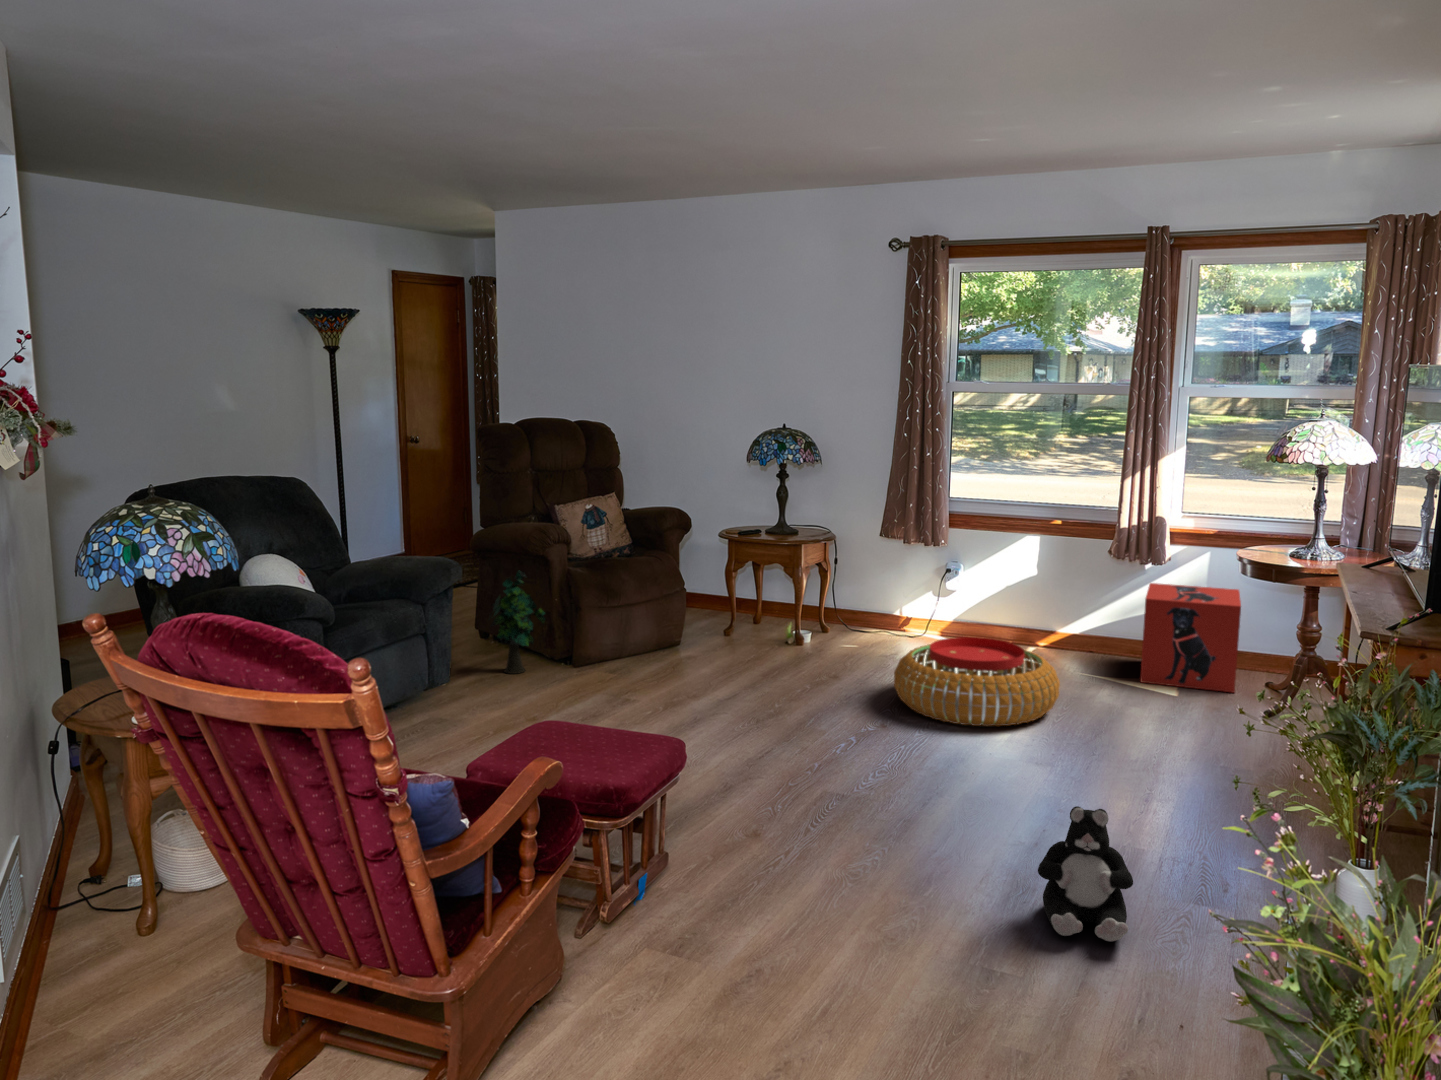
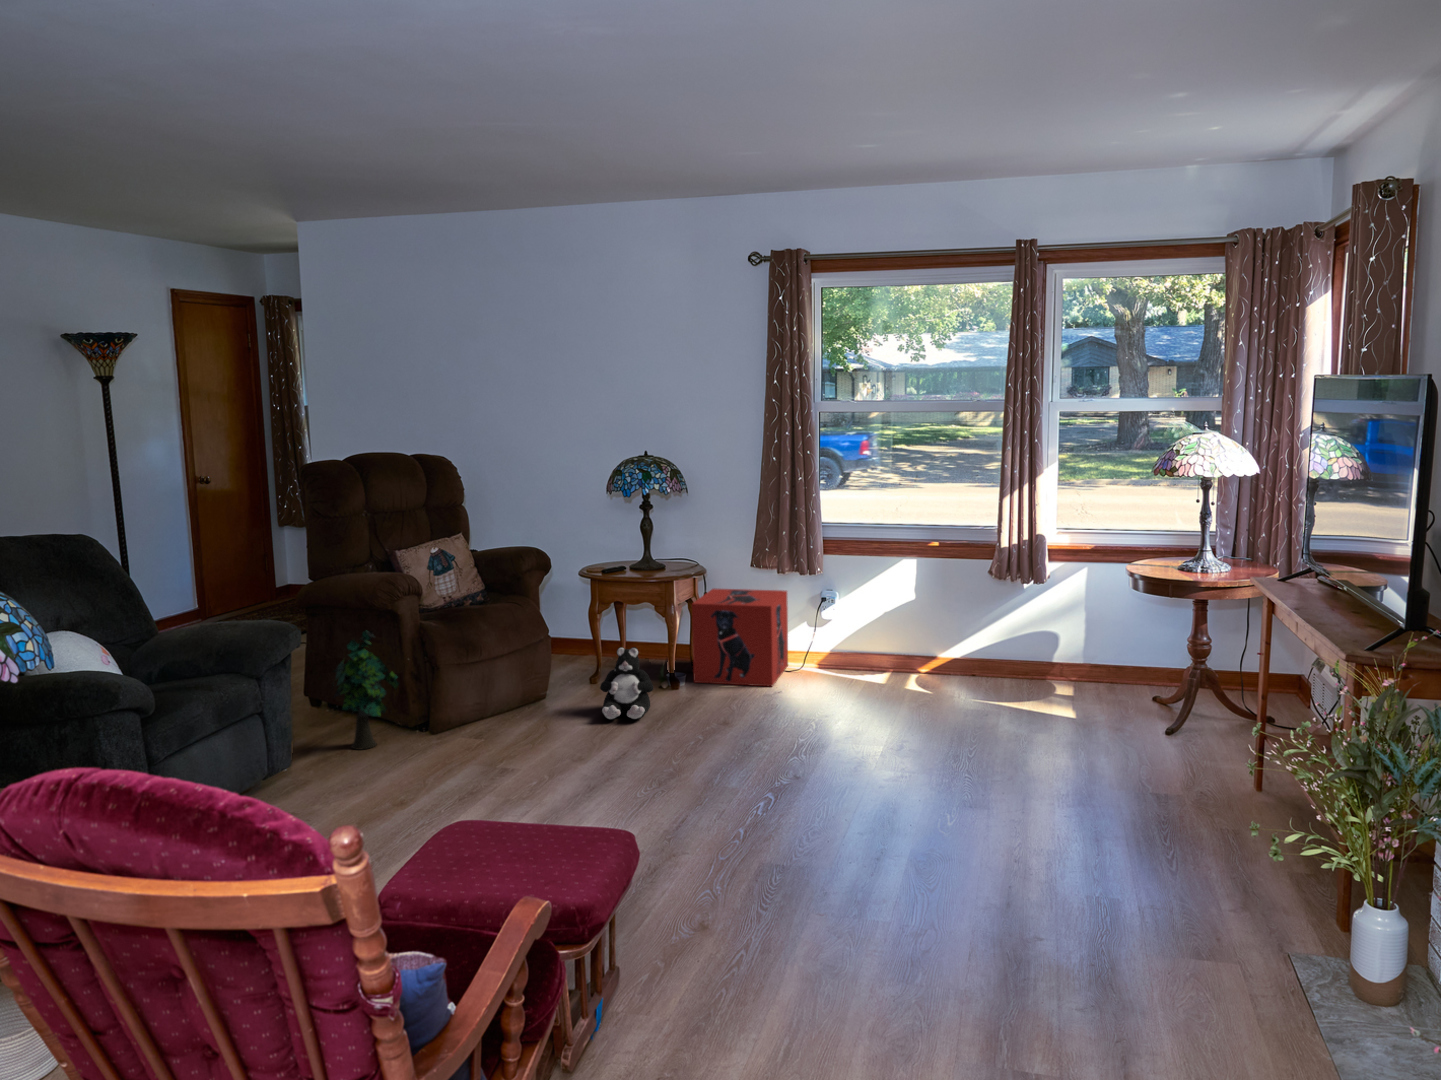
storage box: present [1140,583,1241,692] -> present [692,588,788,686]
pouf: present [894,637,1060,726] -> none [797,672,971,769]
plush toy: present [1038,806,1133,942] -> present [600,647,654,719]

